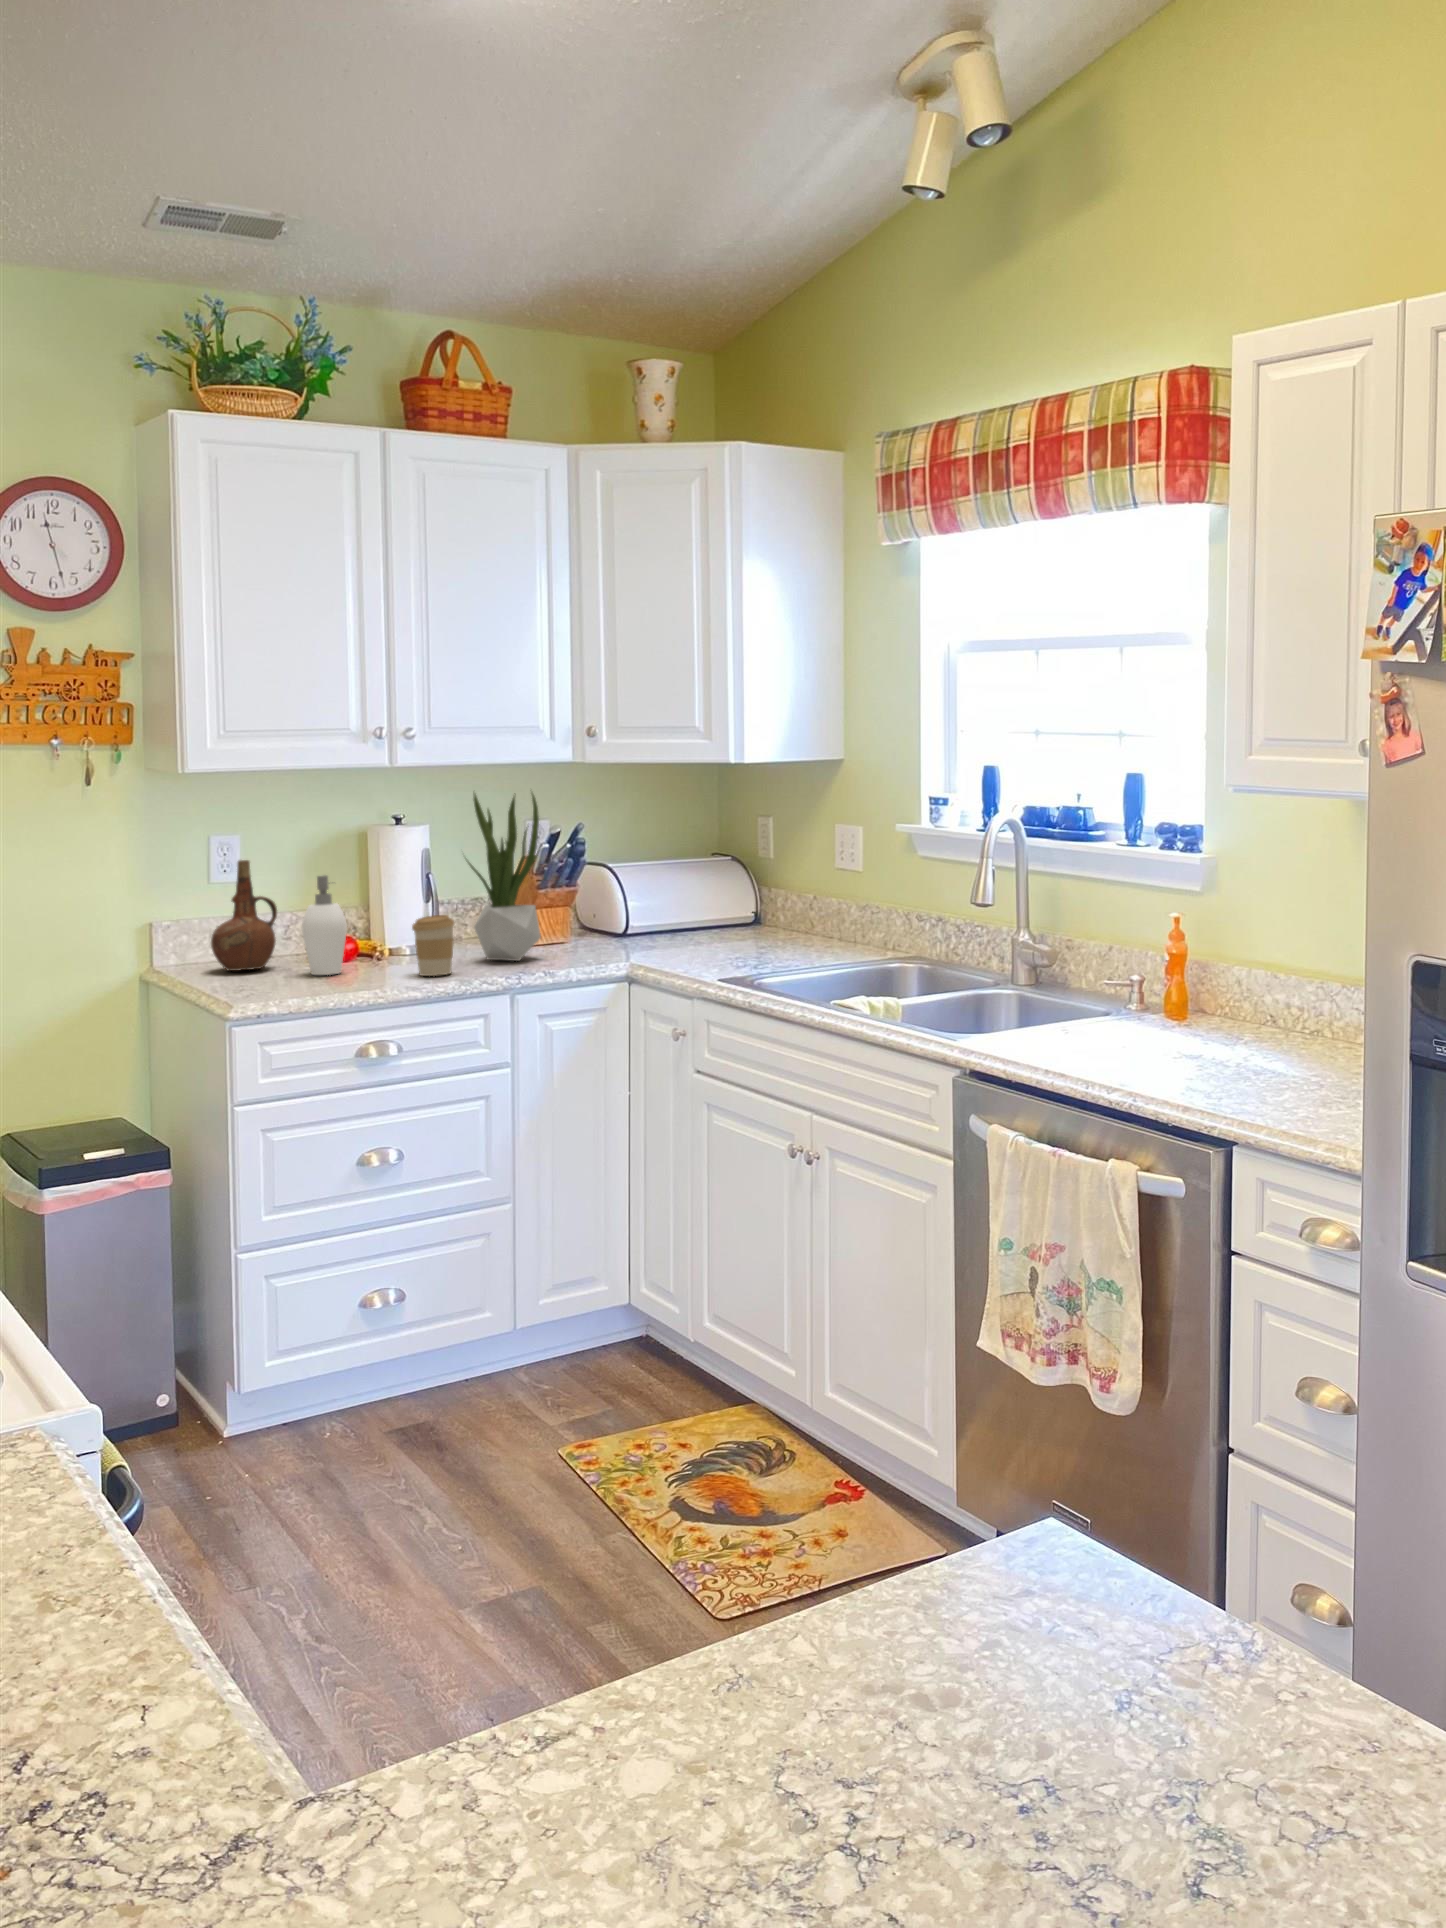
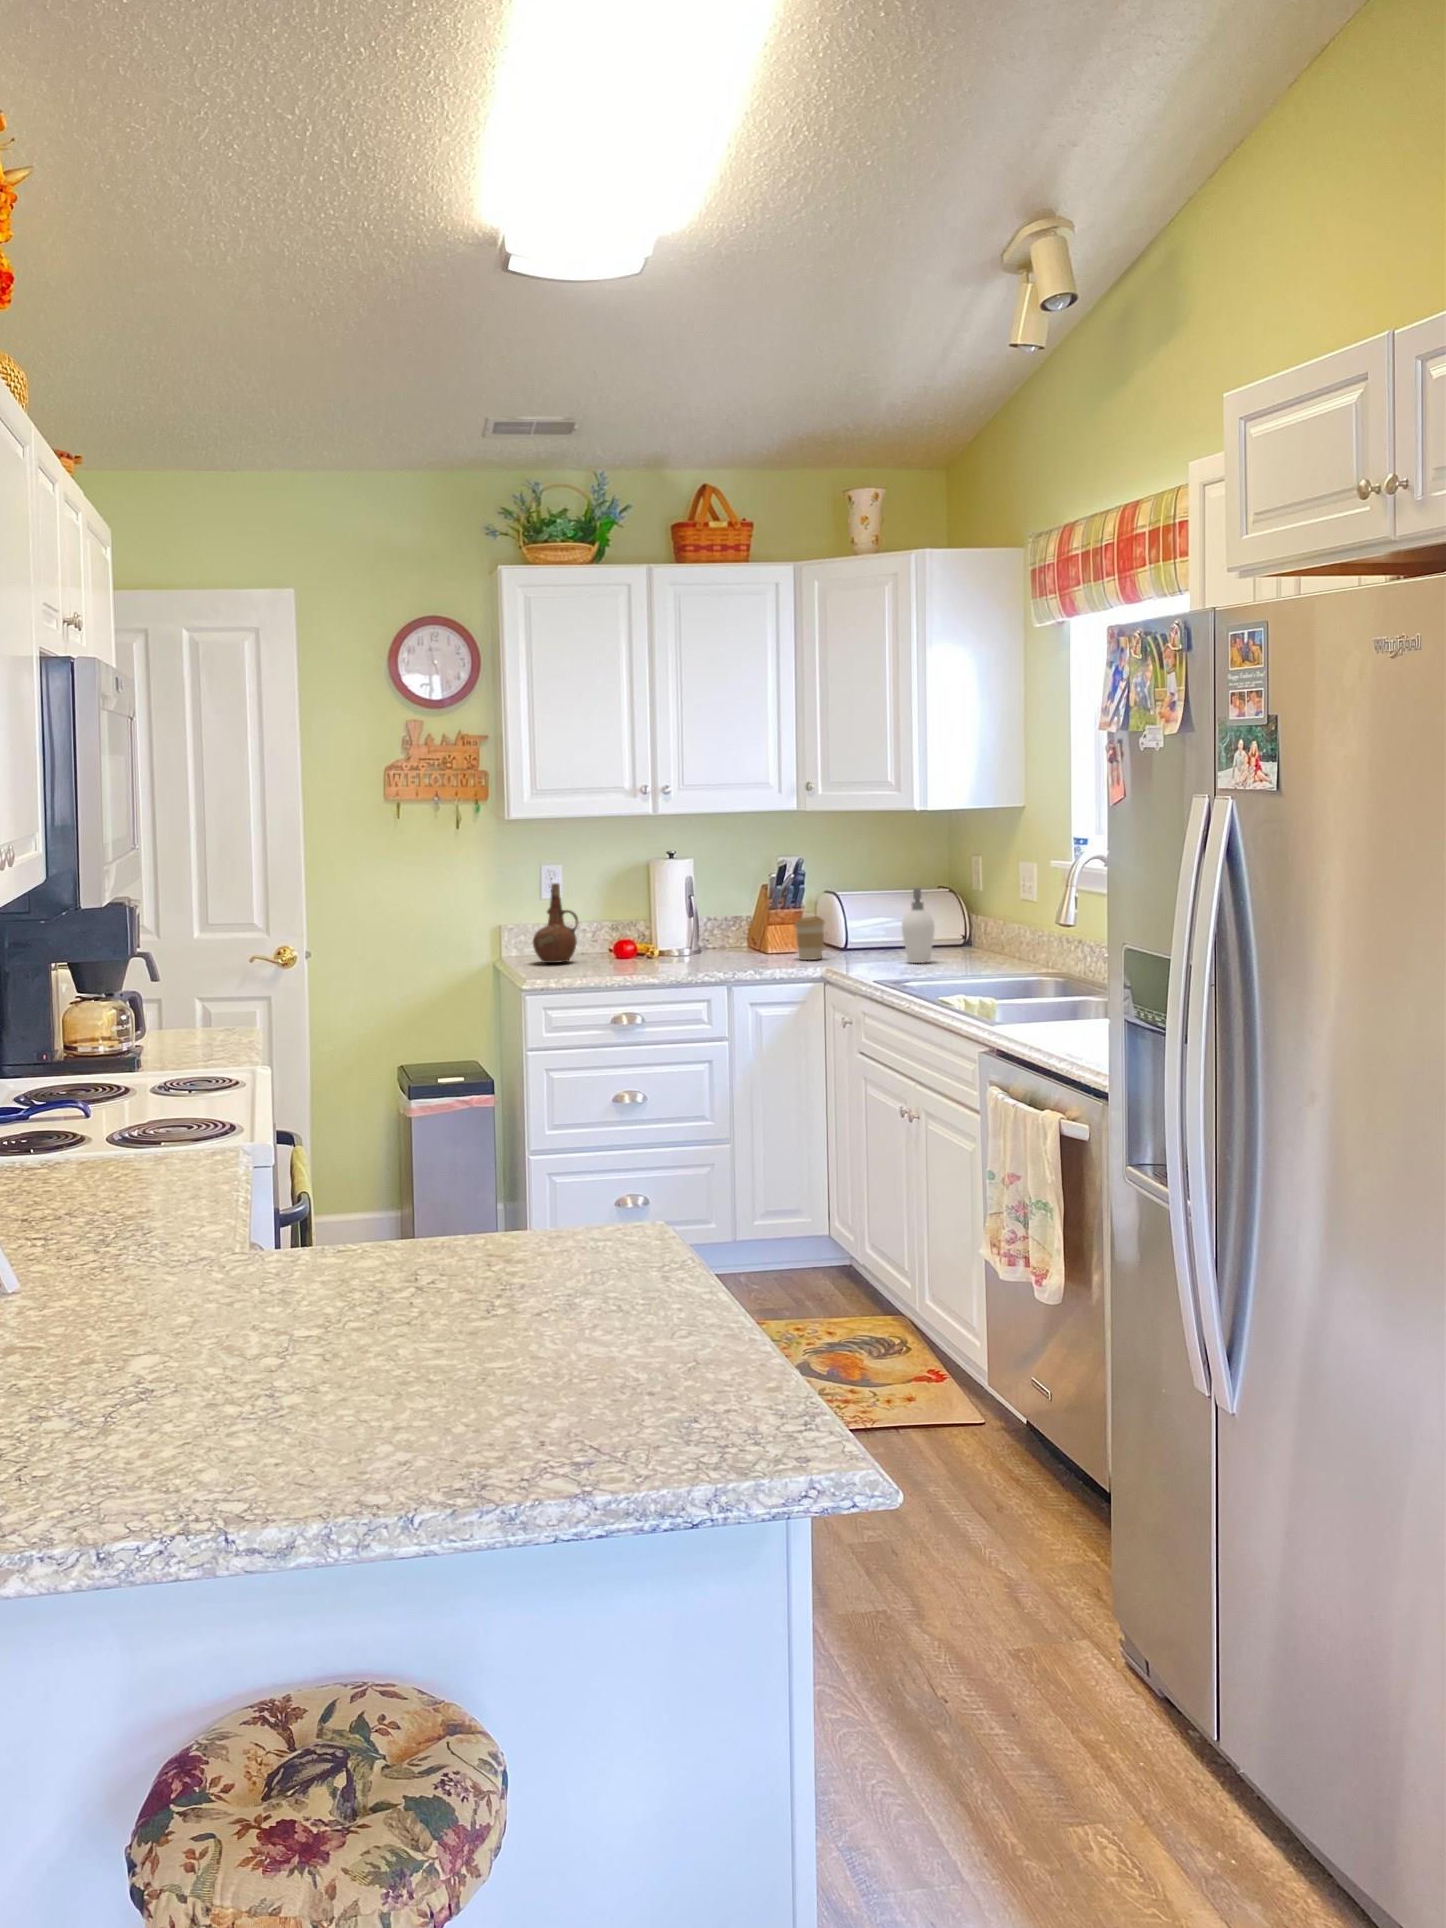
potted plant: present [467,793,541,961] -> none [704,831,766,963]
soap dispenser: present [302,875,347,975] -> present [902,888,935,963]
coffee cup: present [412,915,454,976] -> present [794,916,825,960]

